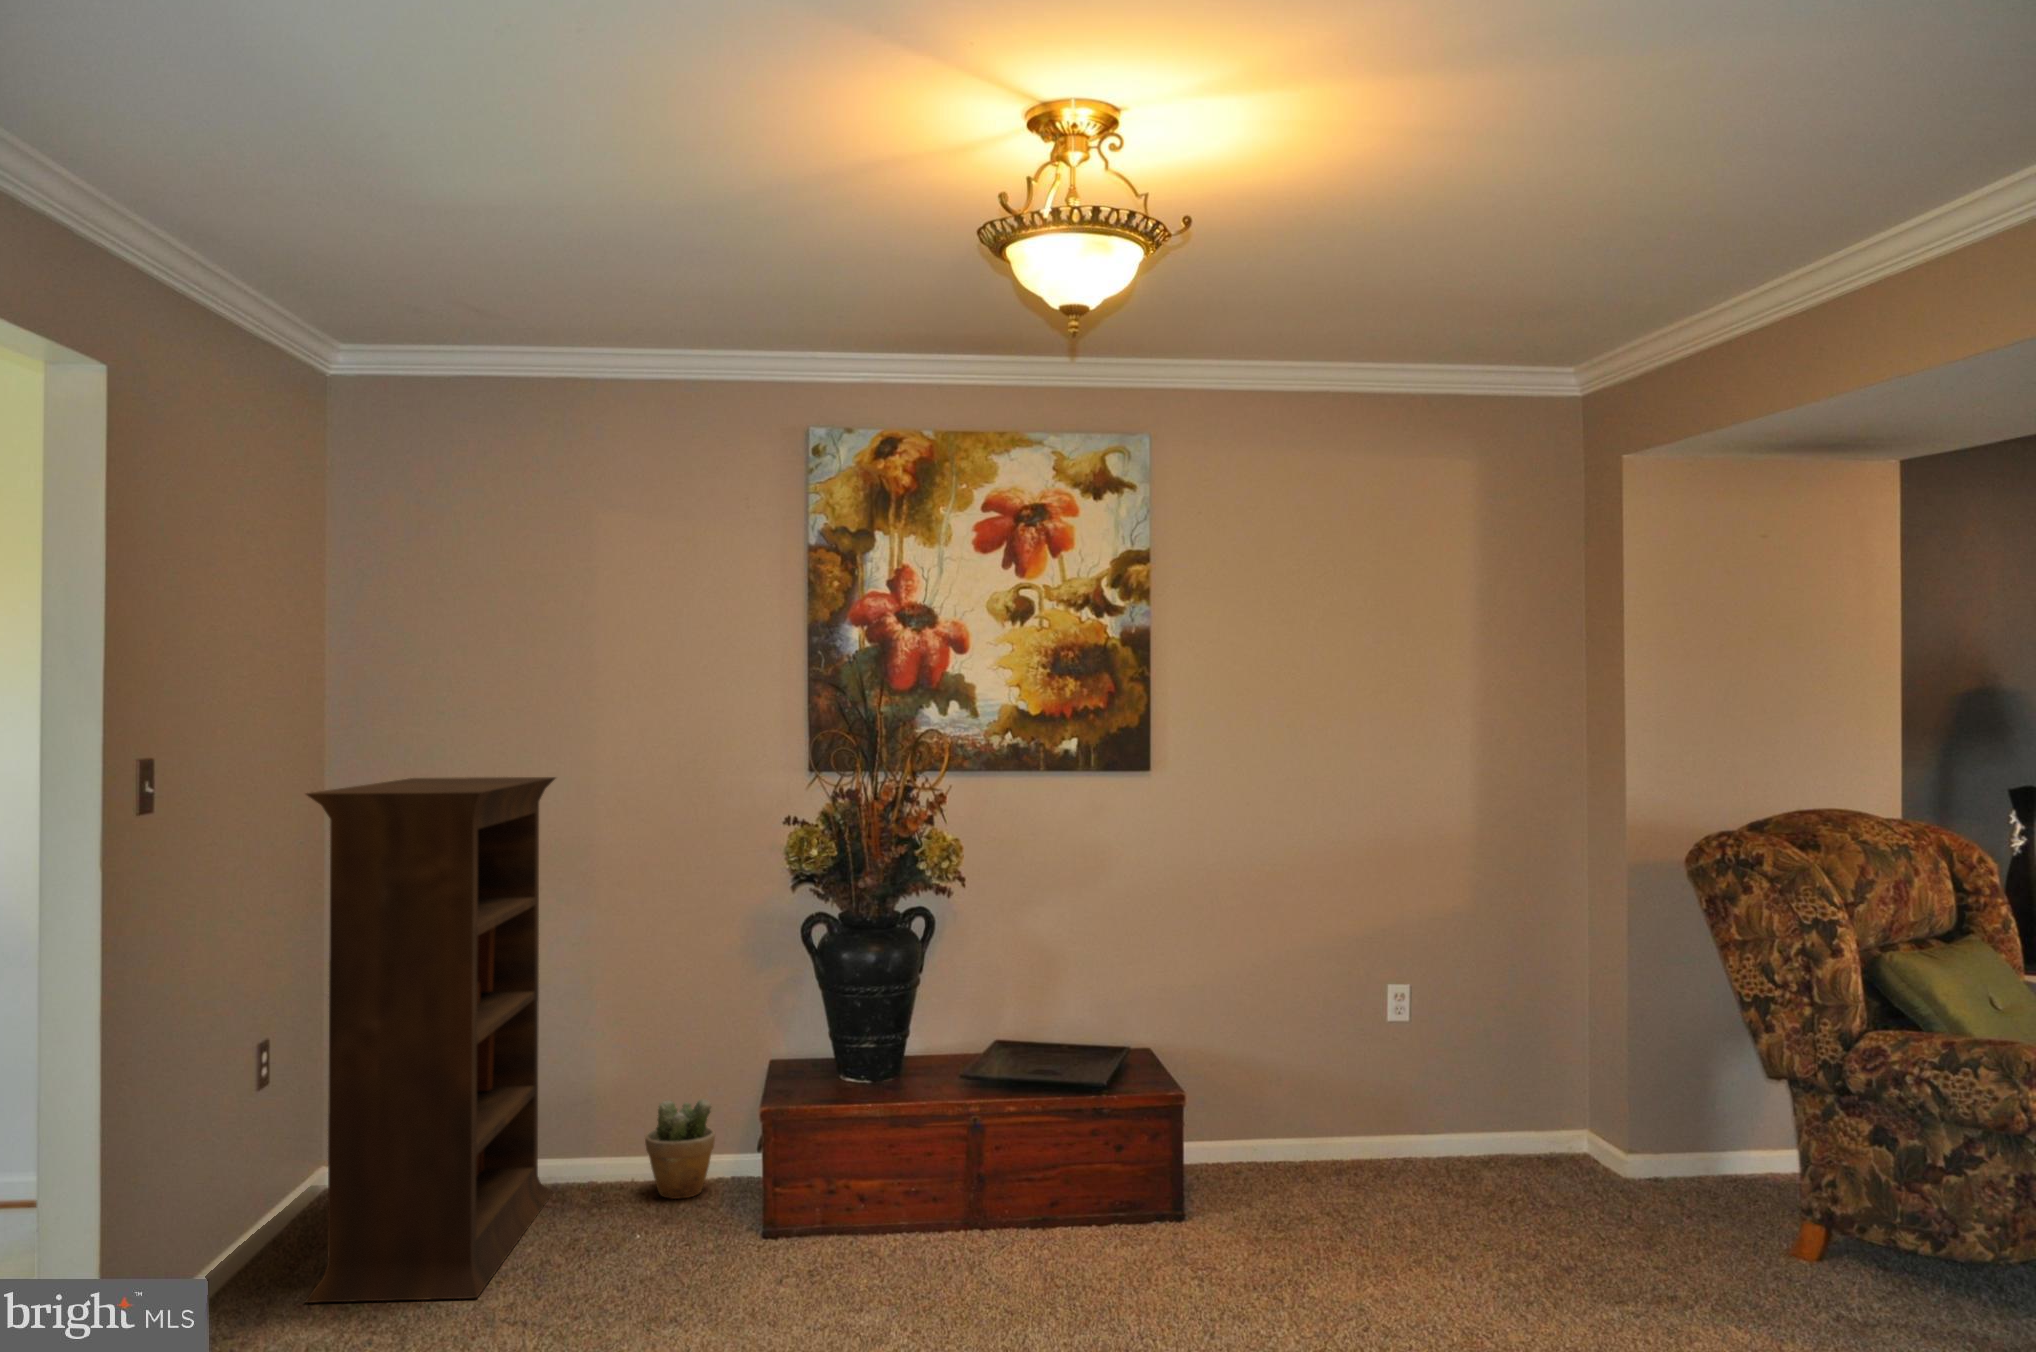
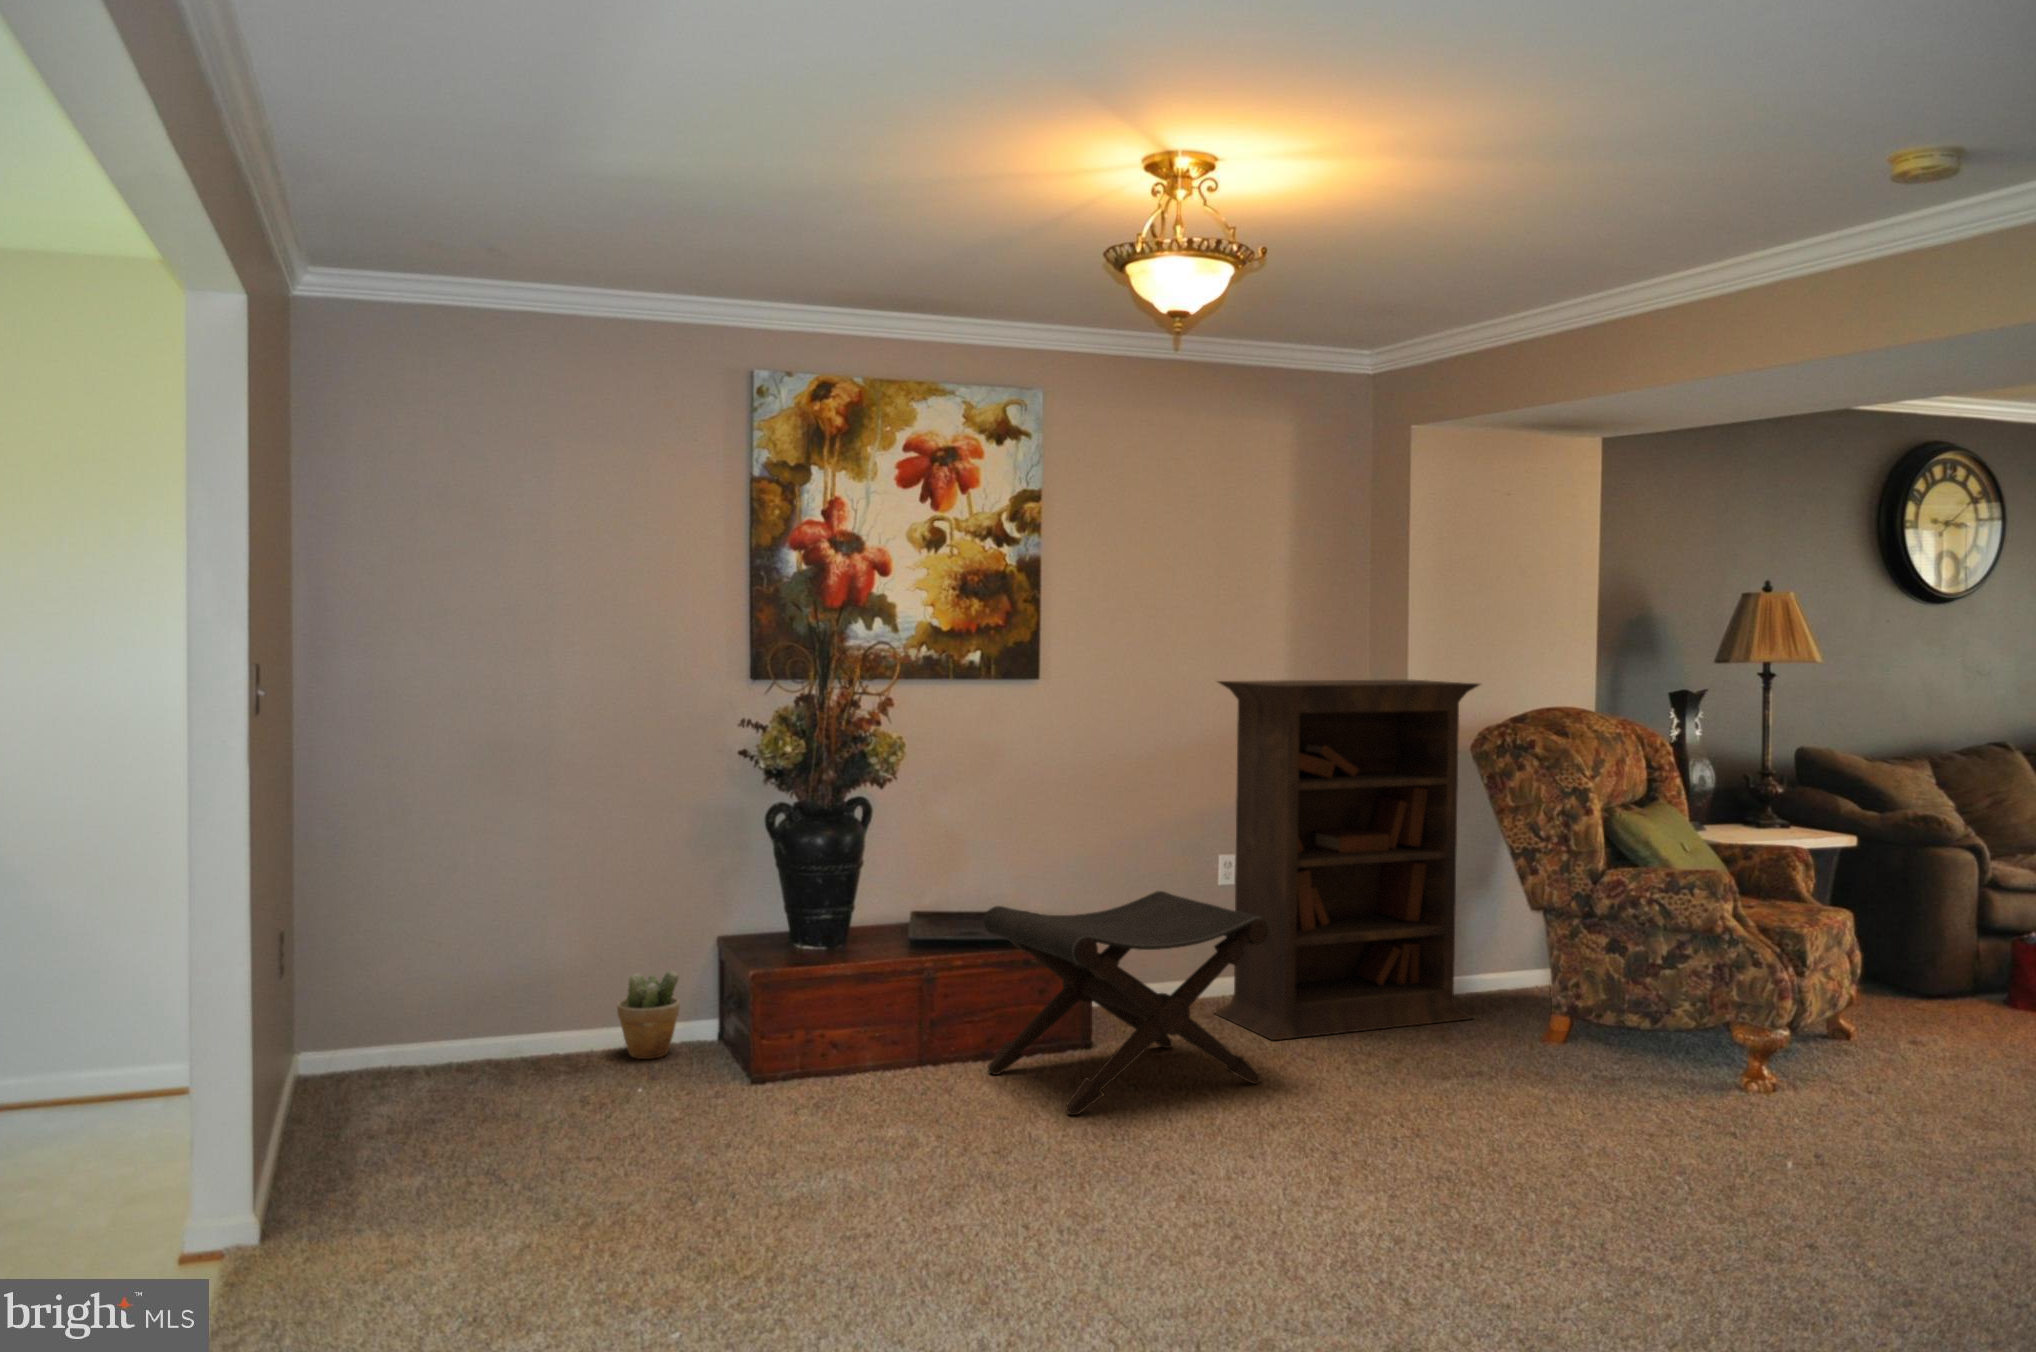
bookcase: present [305,777,555,1303] -> present [1215,680,1480,1040]
footstool: none [1026,1032,1365,1316] -> present [984,891,1269,1115]

